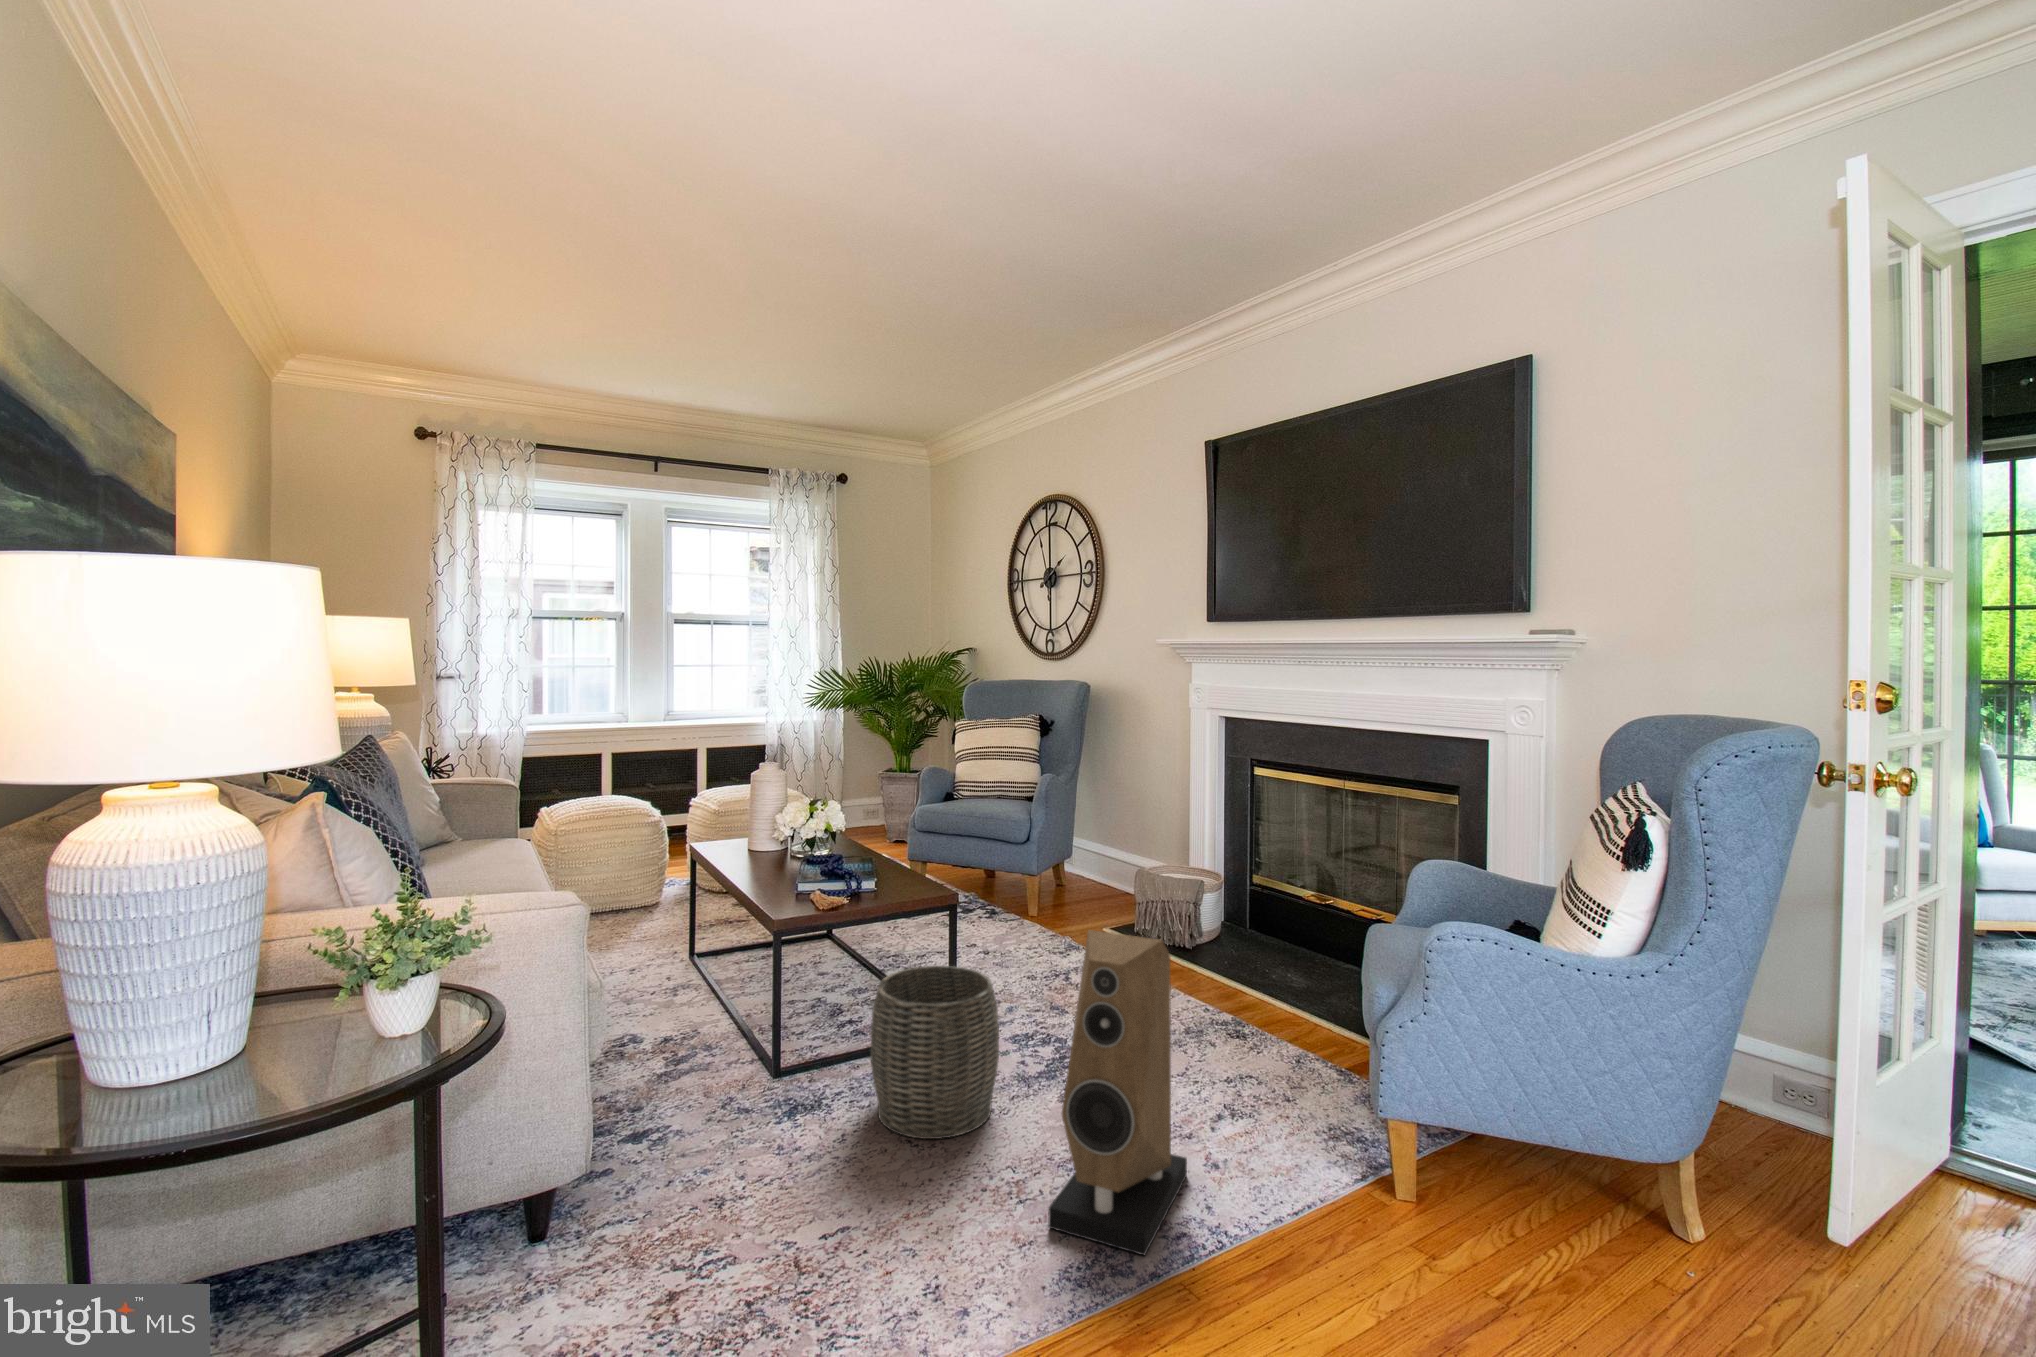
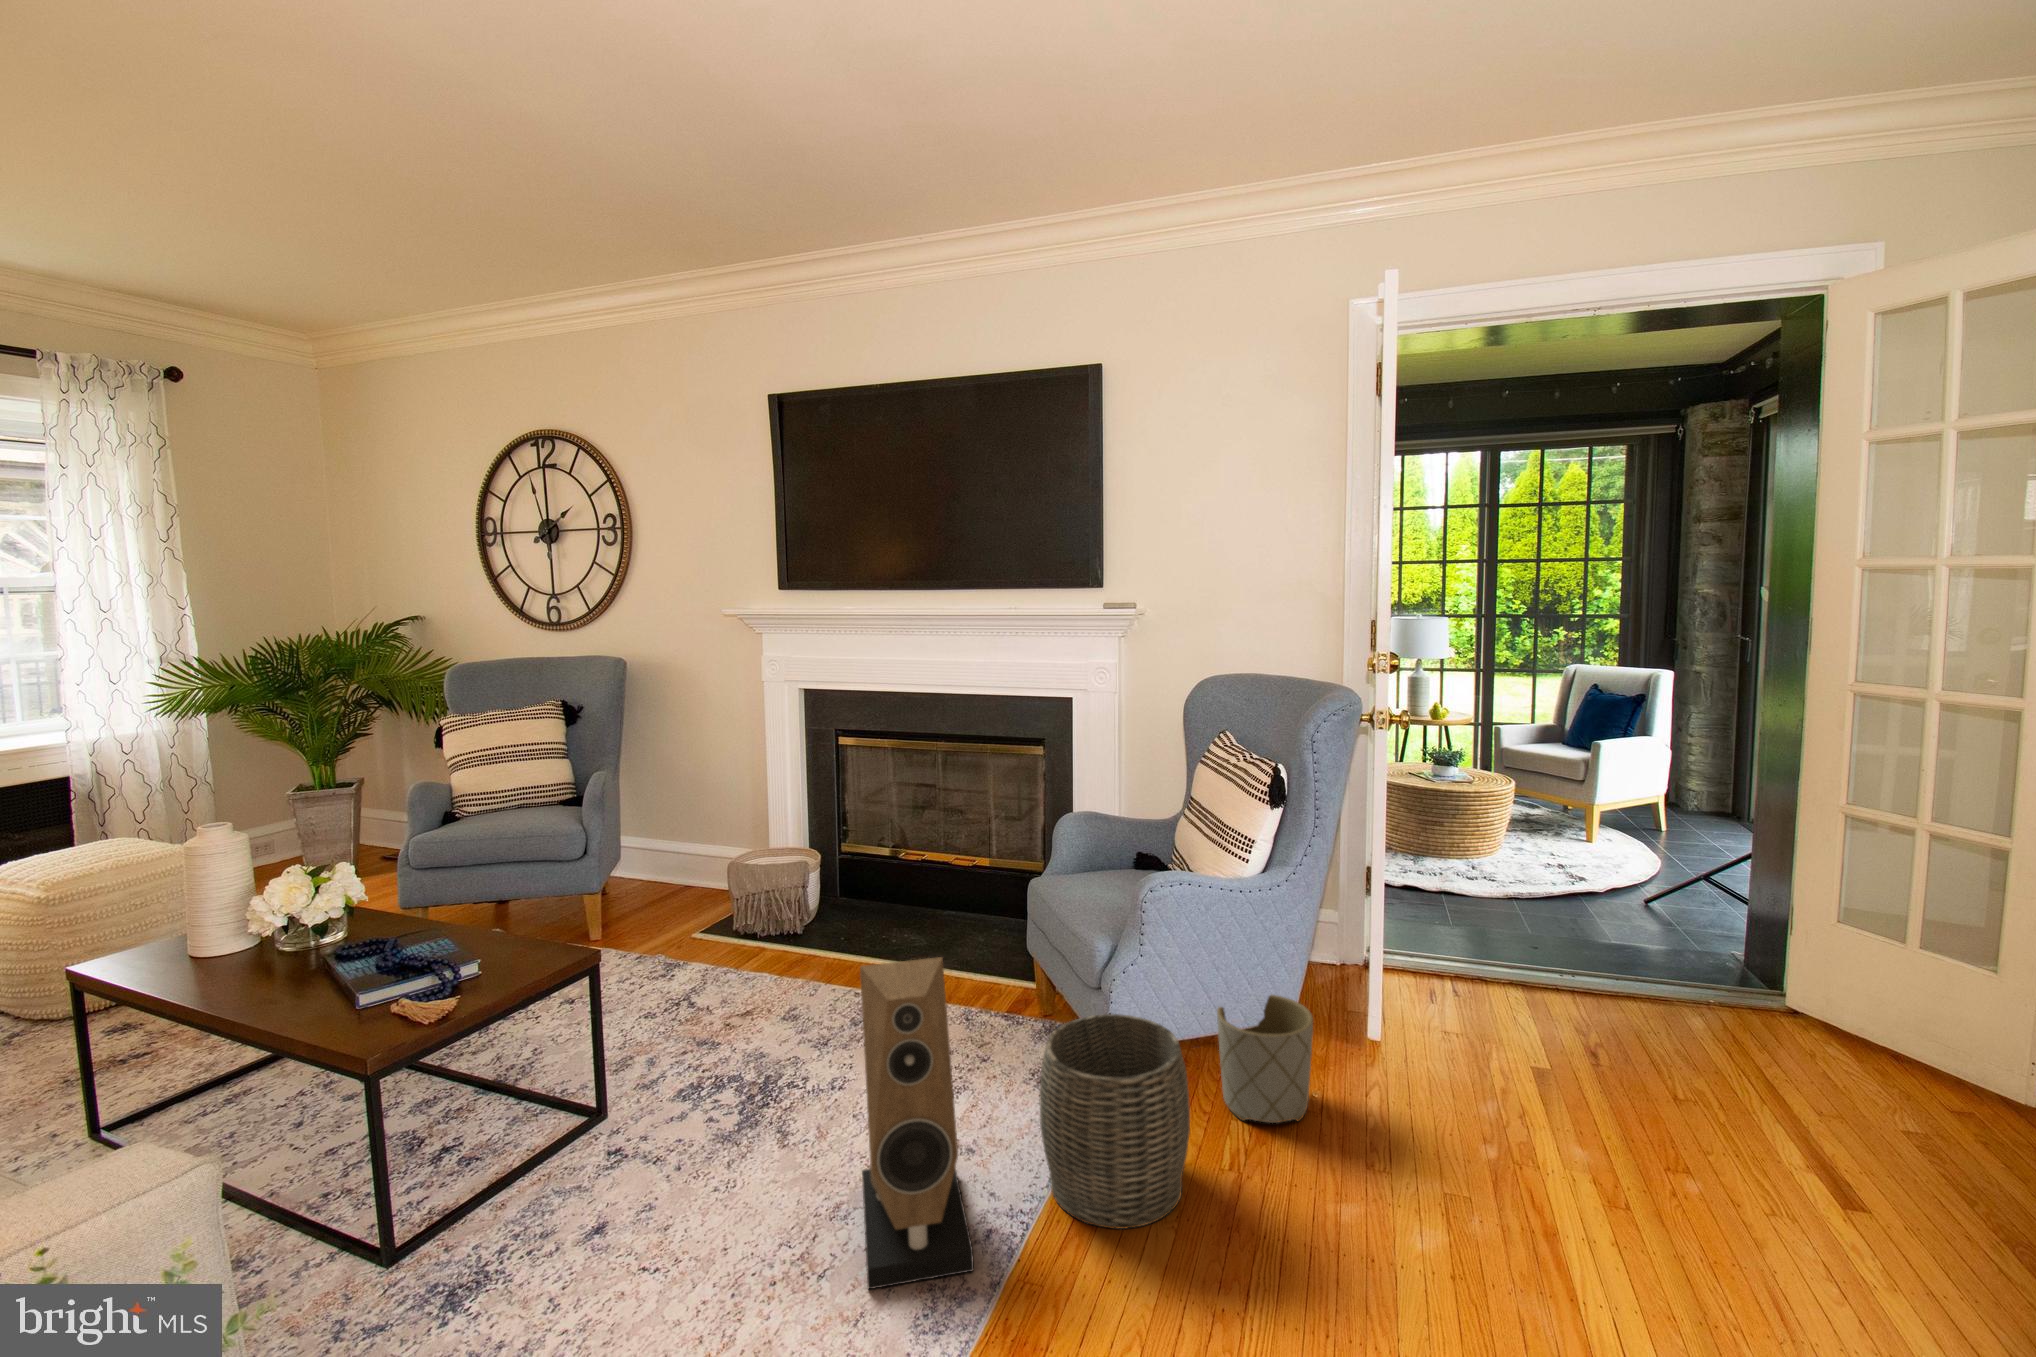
woven basket: present [871,966,999,1139] -> present [1039,1014,1190,1229]
planter: none [1533,1106,1673,1288] -> present [1217,994,1313,1123]

